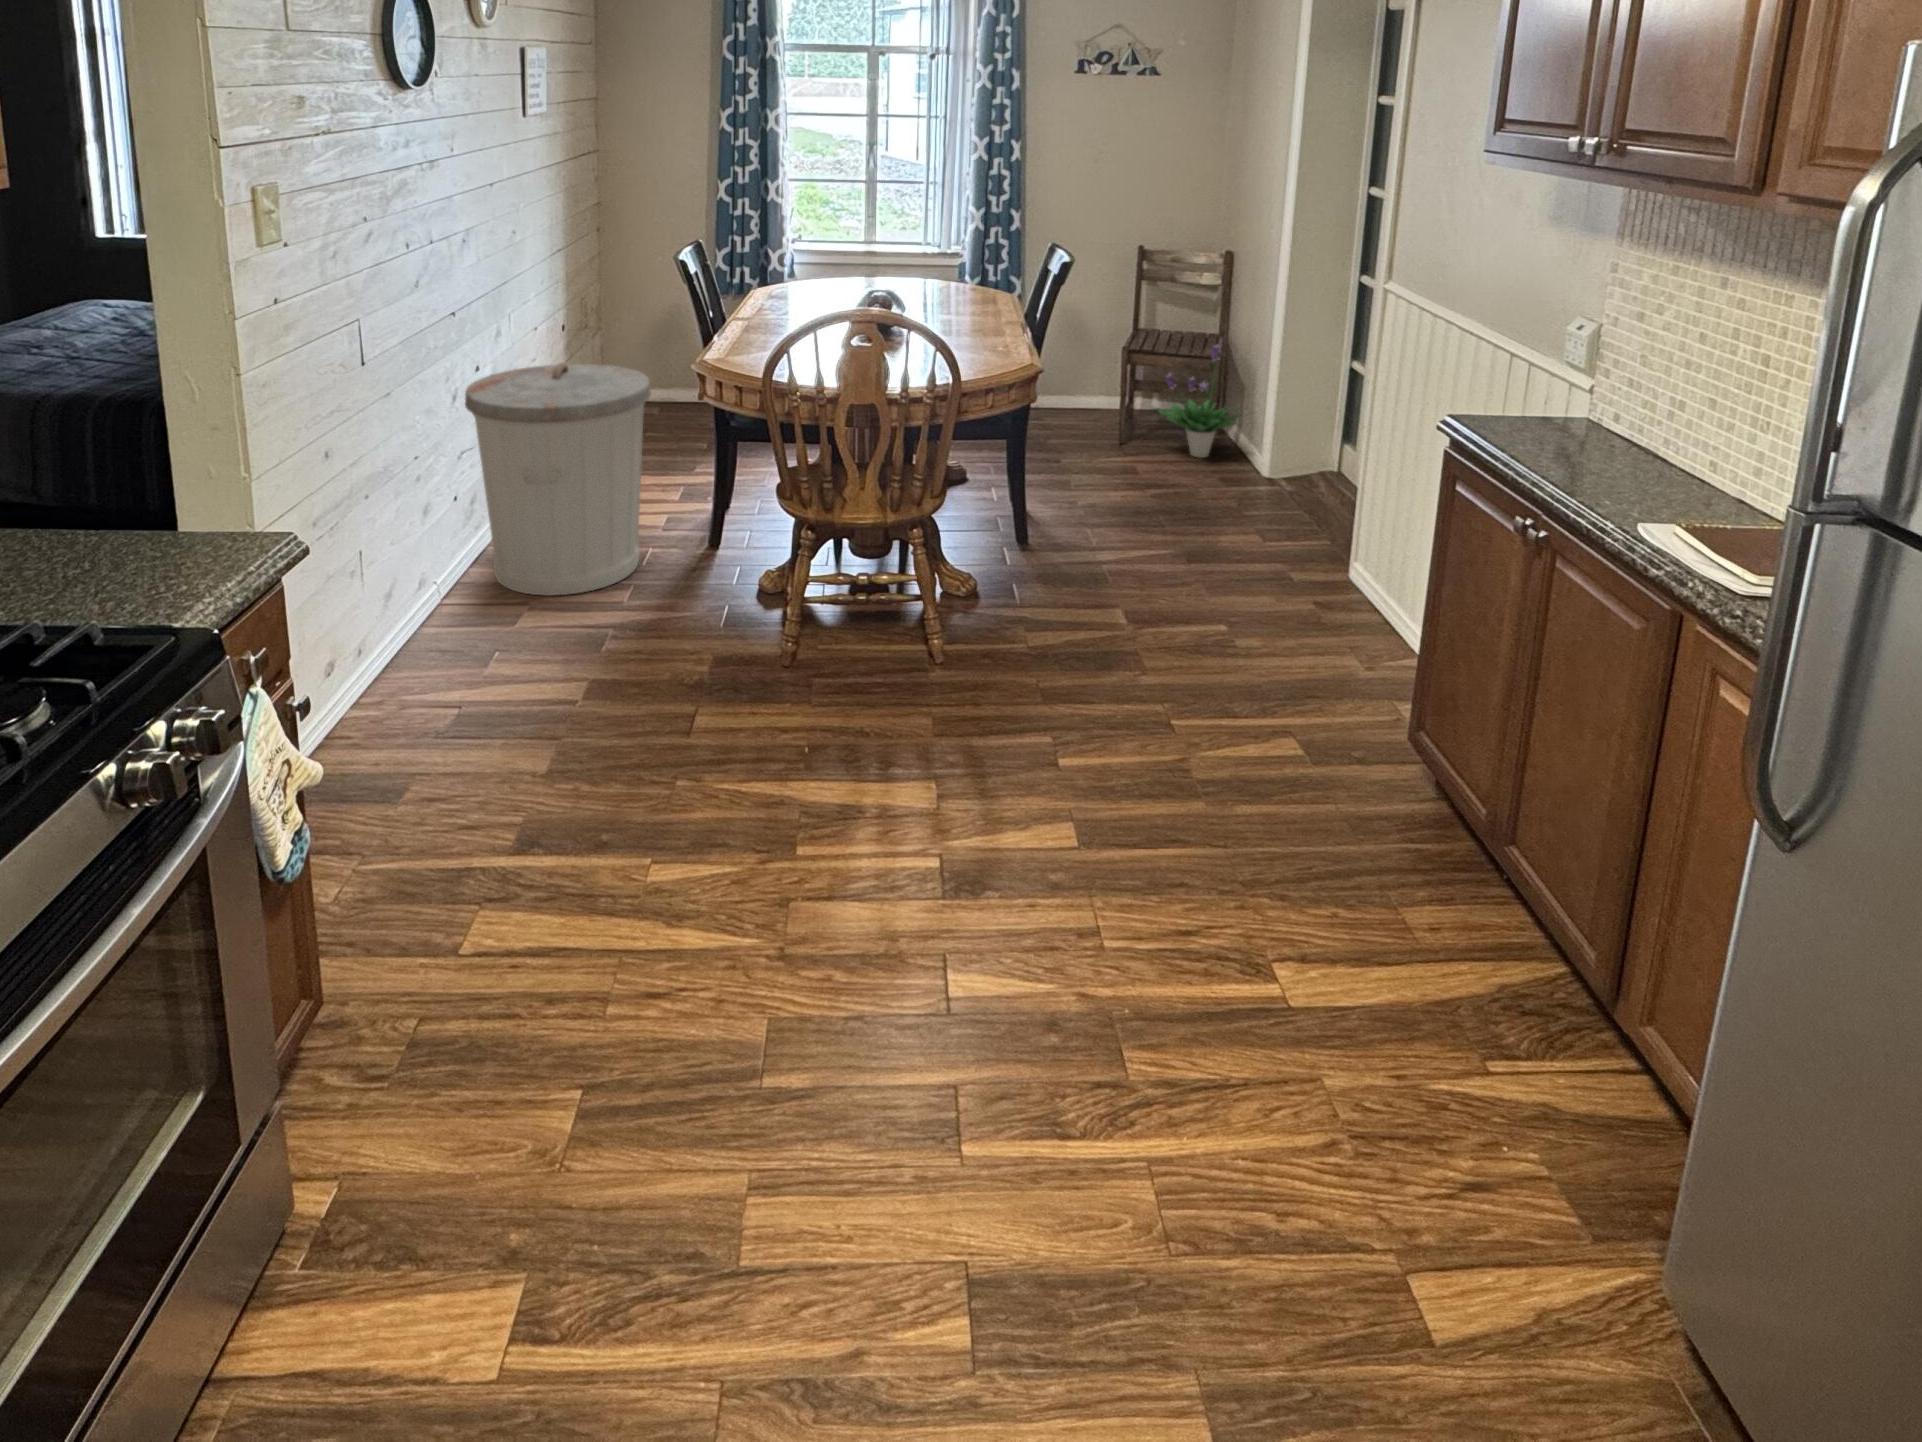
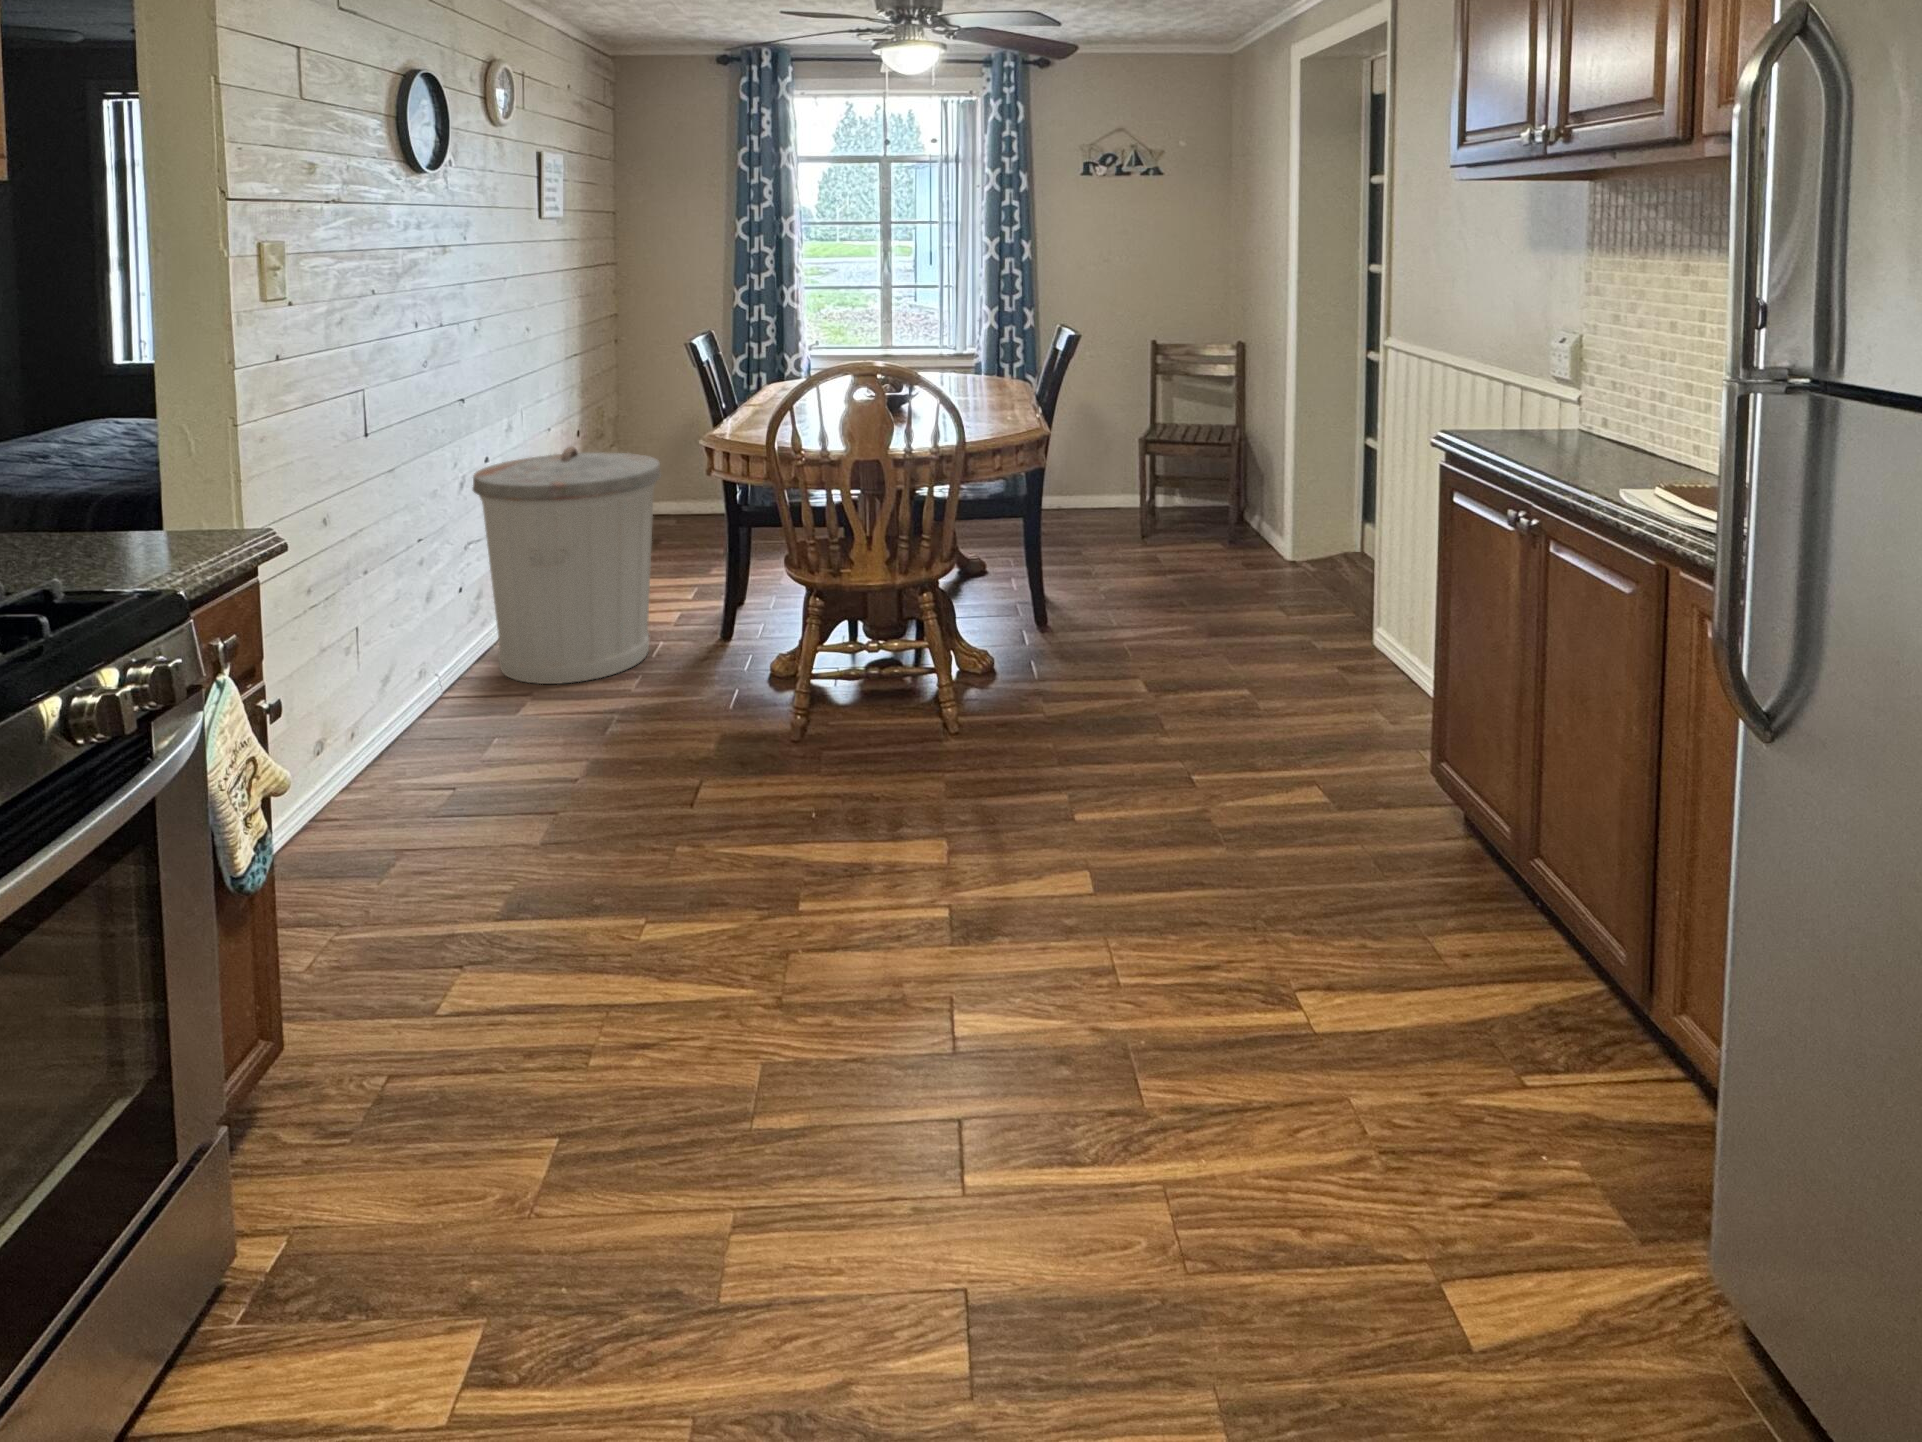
potted plant: present [1158,345,1239,458] -> none [1174,431,1262,547]

